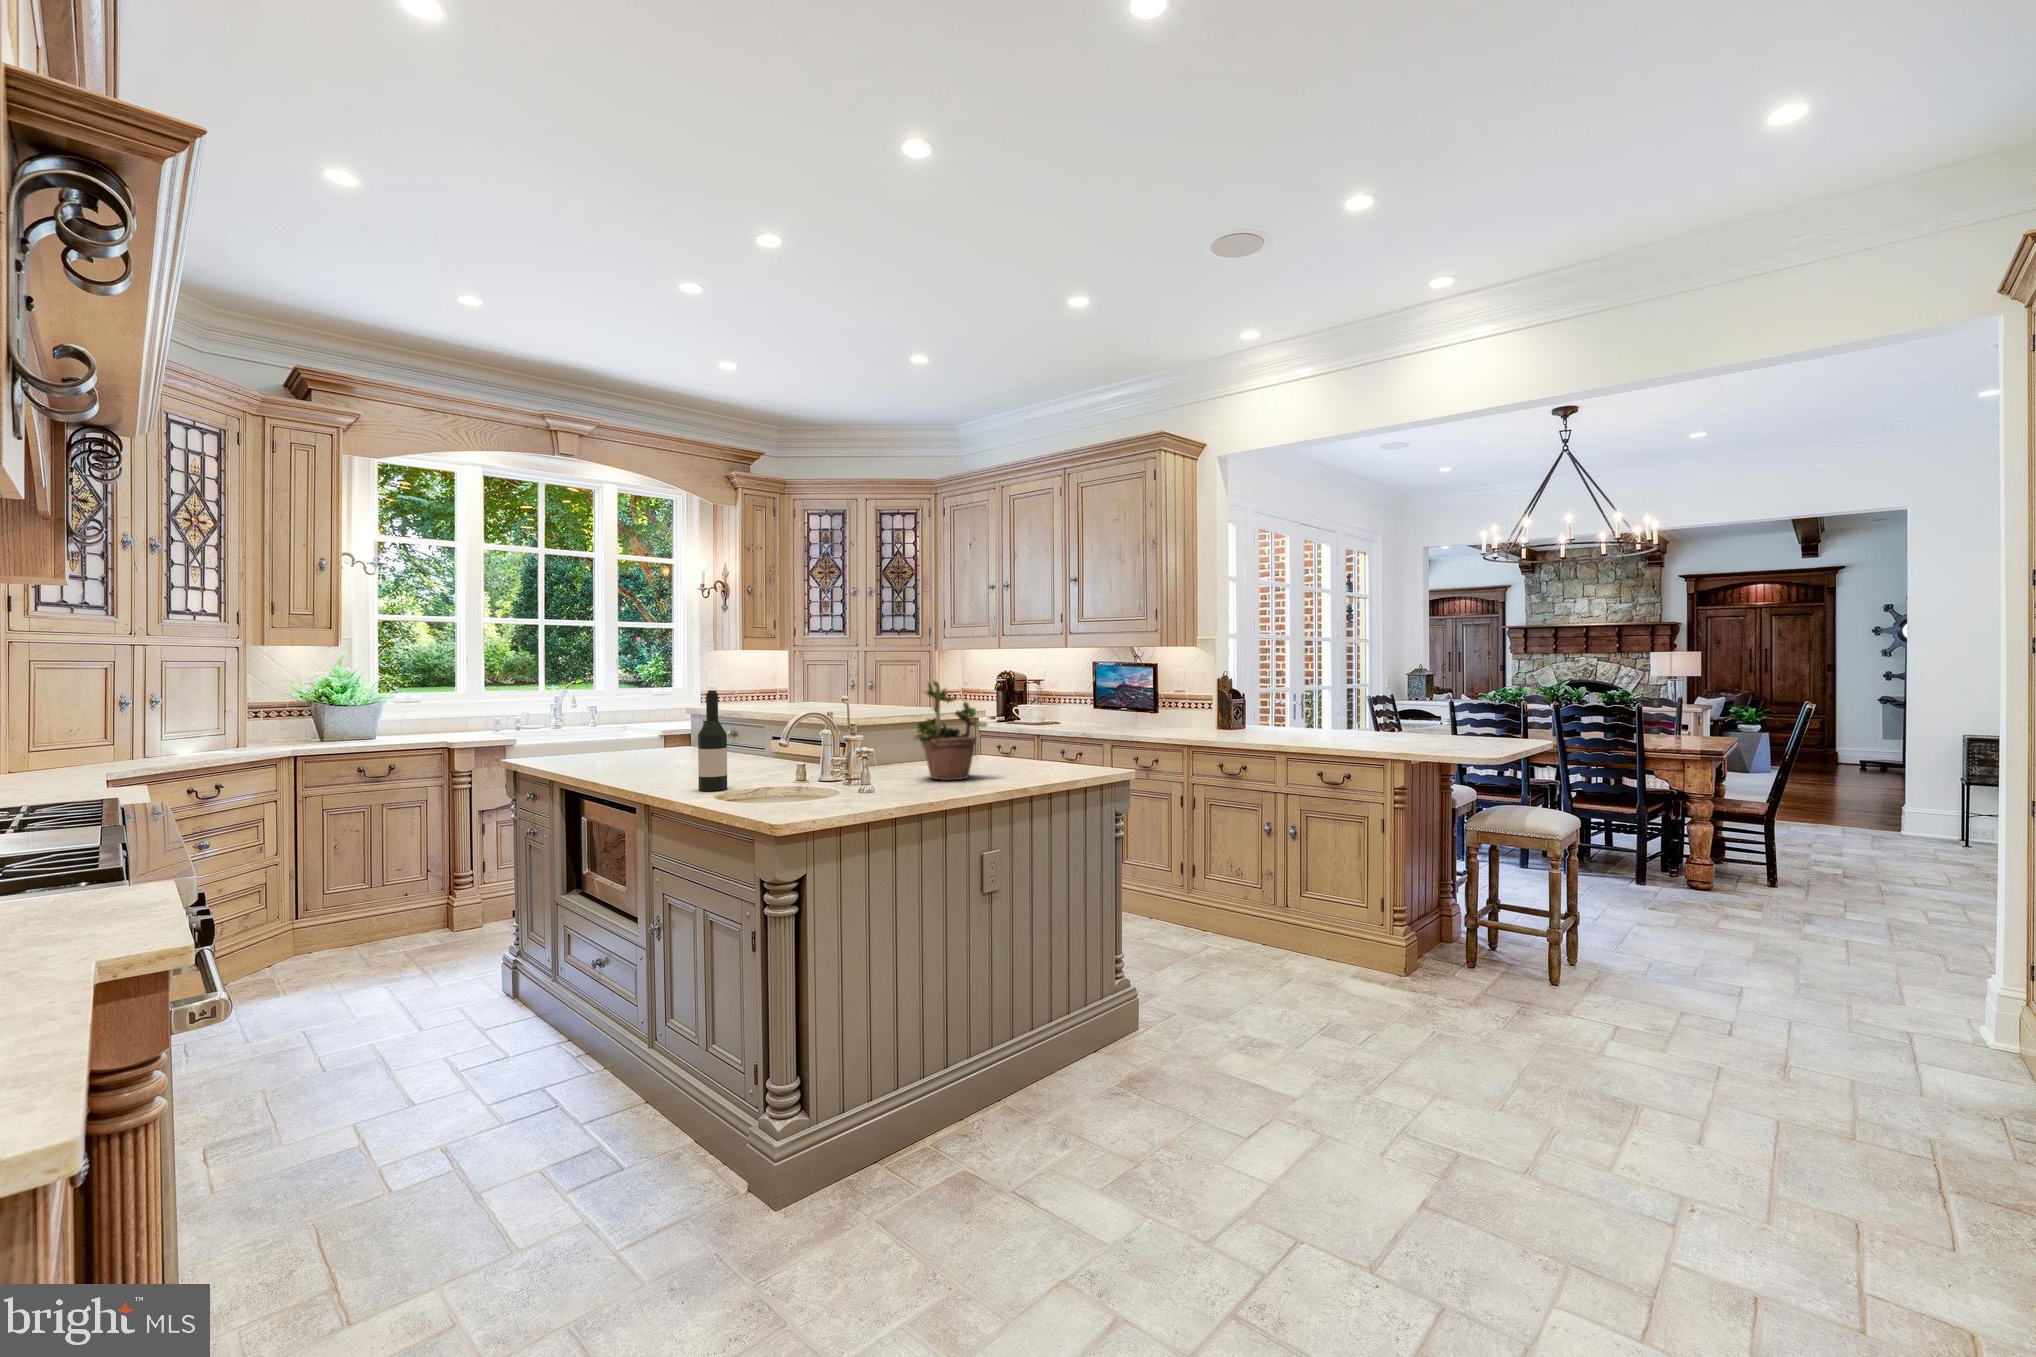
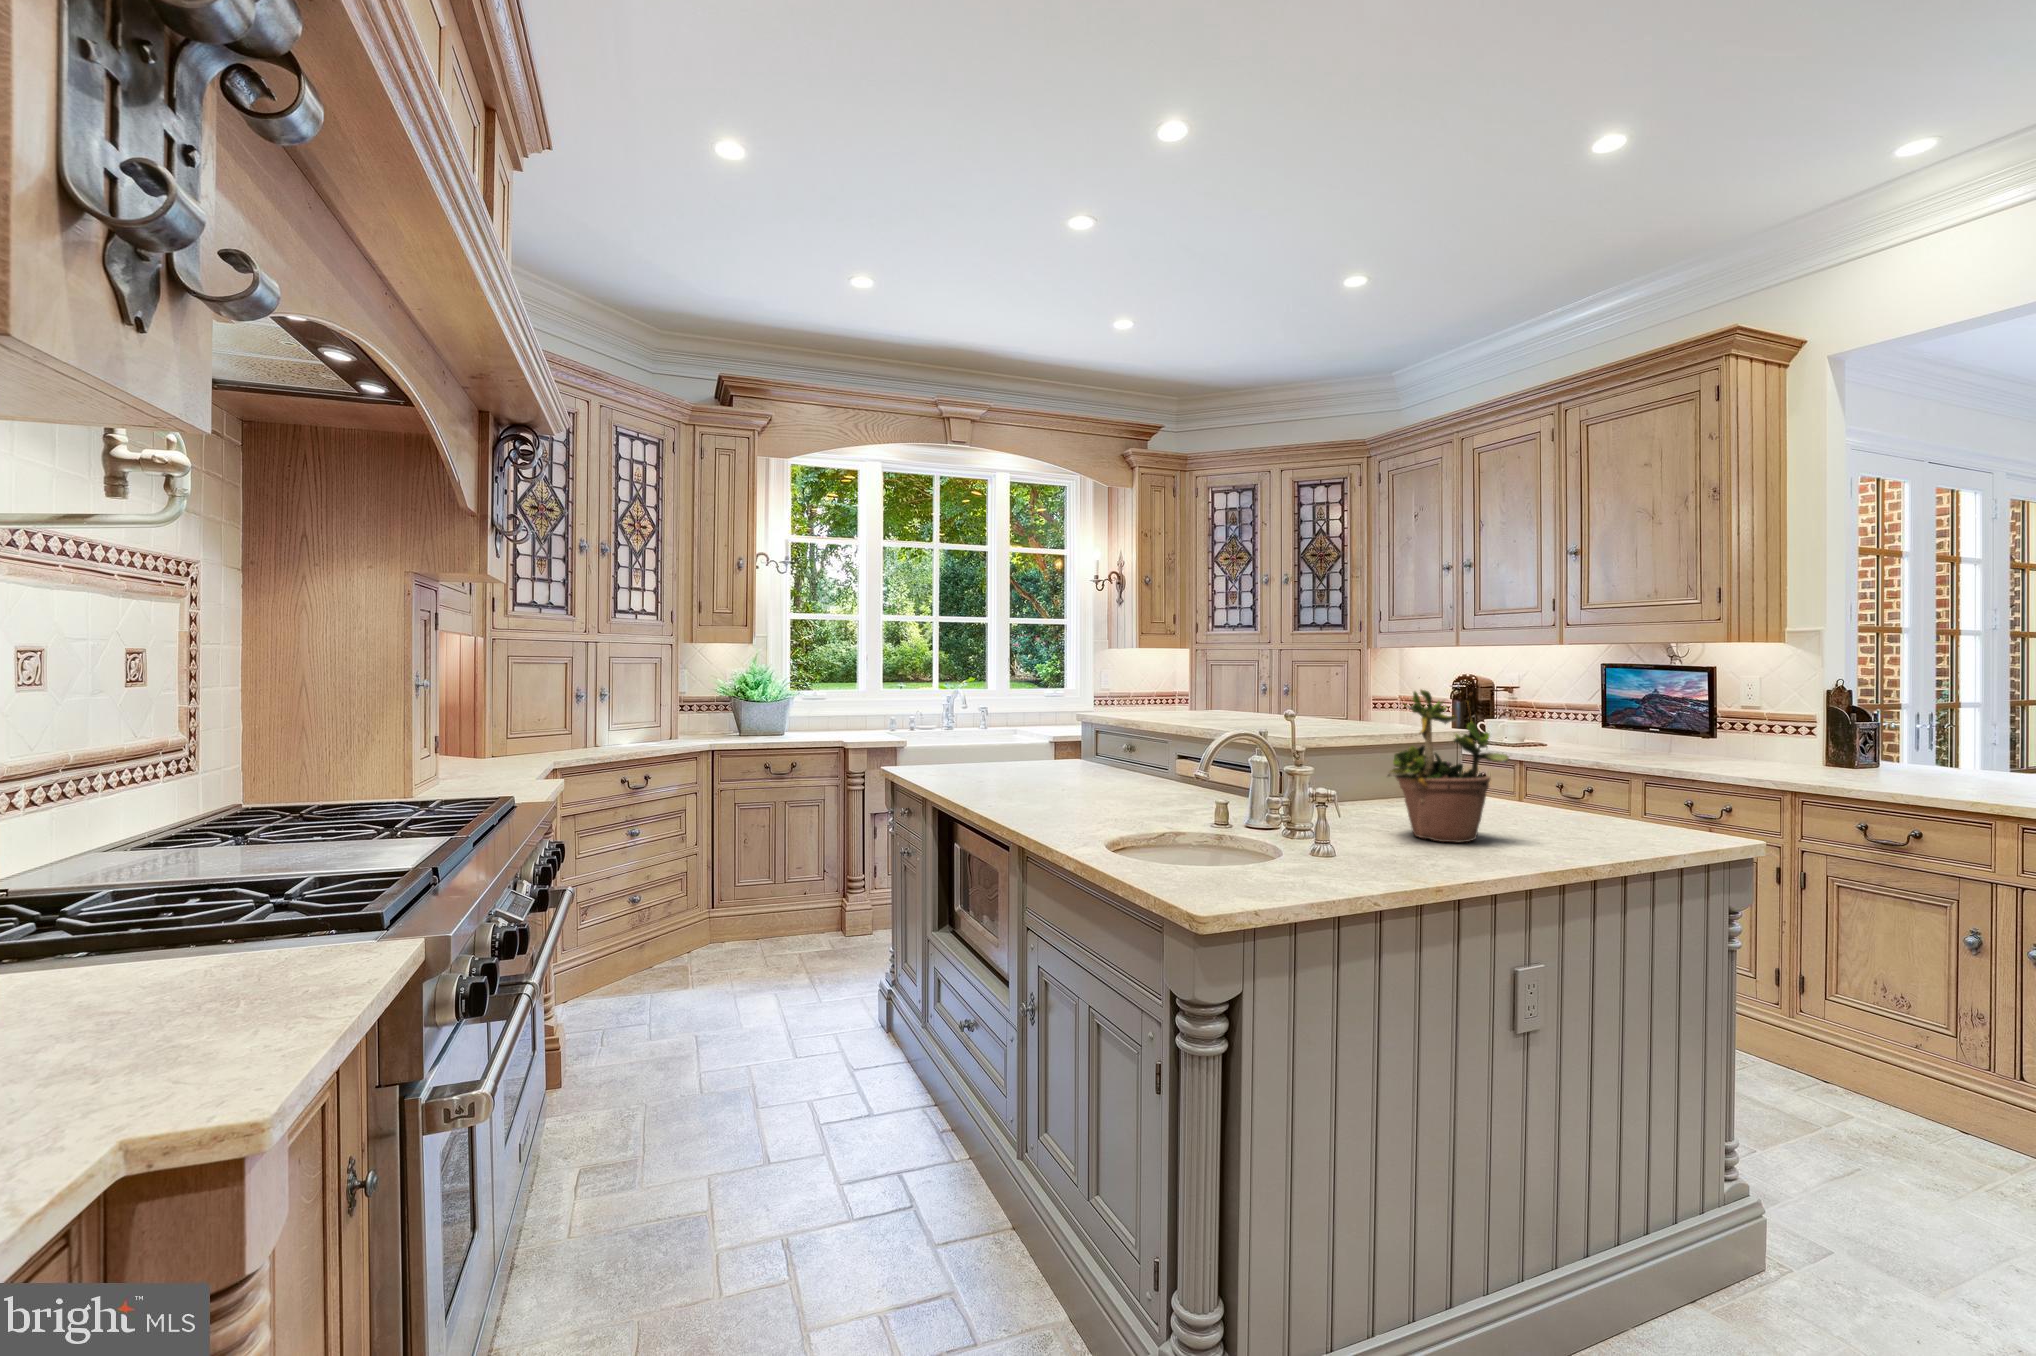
wine bottle: present [698,690,727,791] -> none [1084,698,1121,834]

